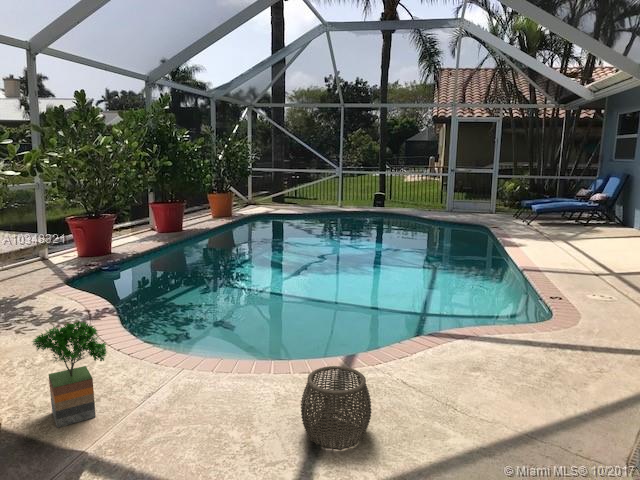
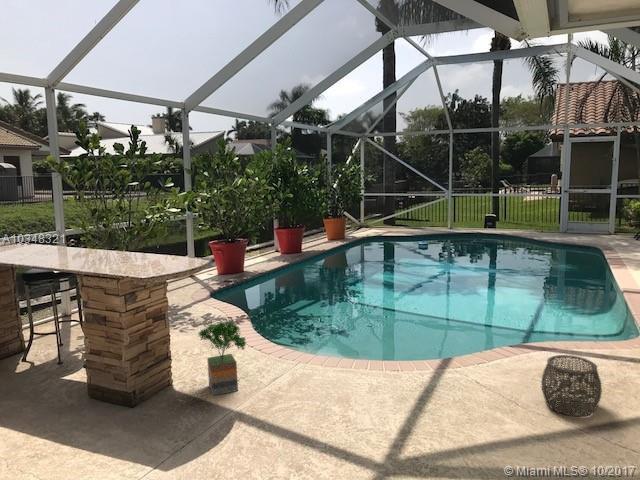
woven basket: present [301,366,372,449] -> present [541,355,602,417]

